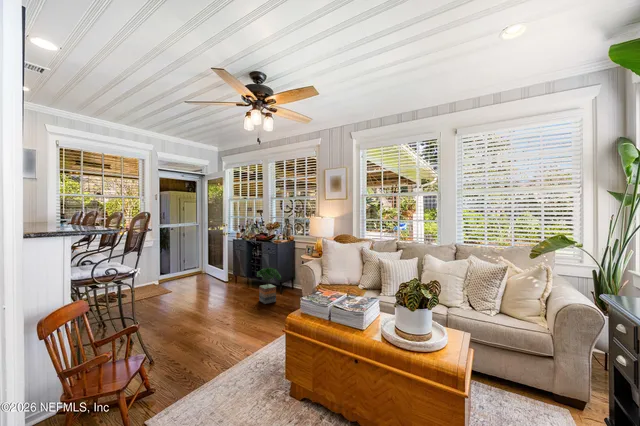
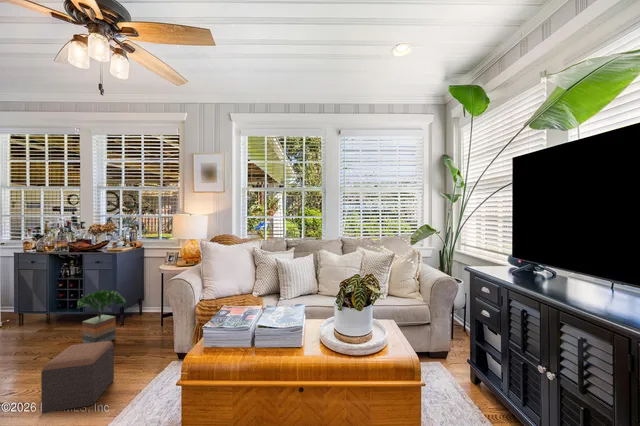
footstool: none [234,298,268,337] -> present [41,341,114,413]

